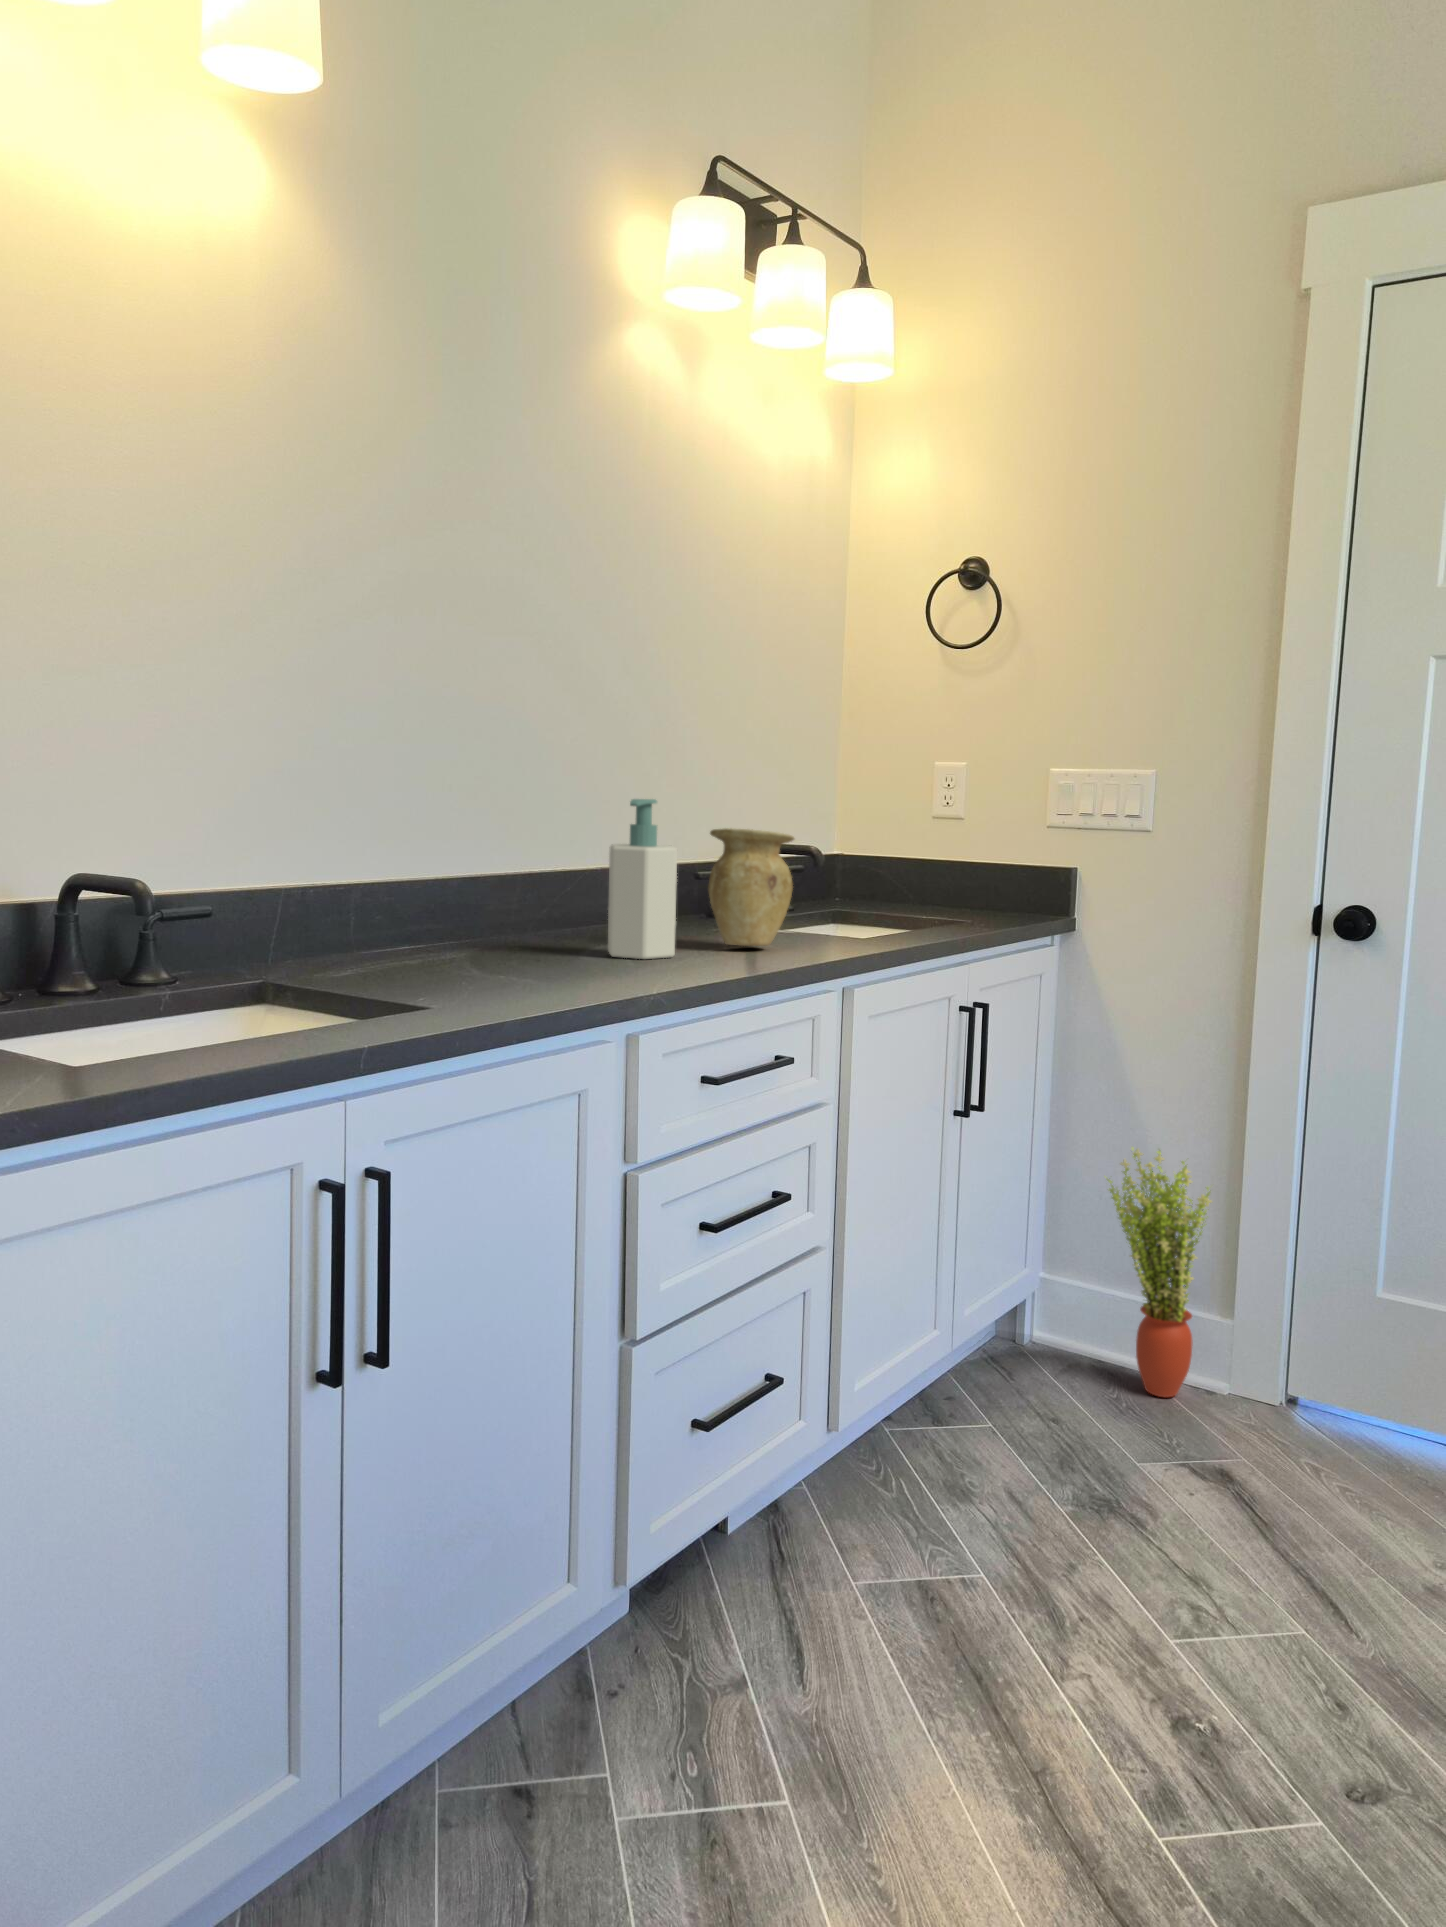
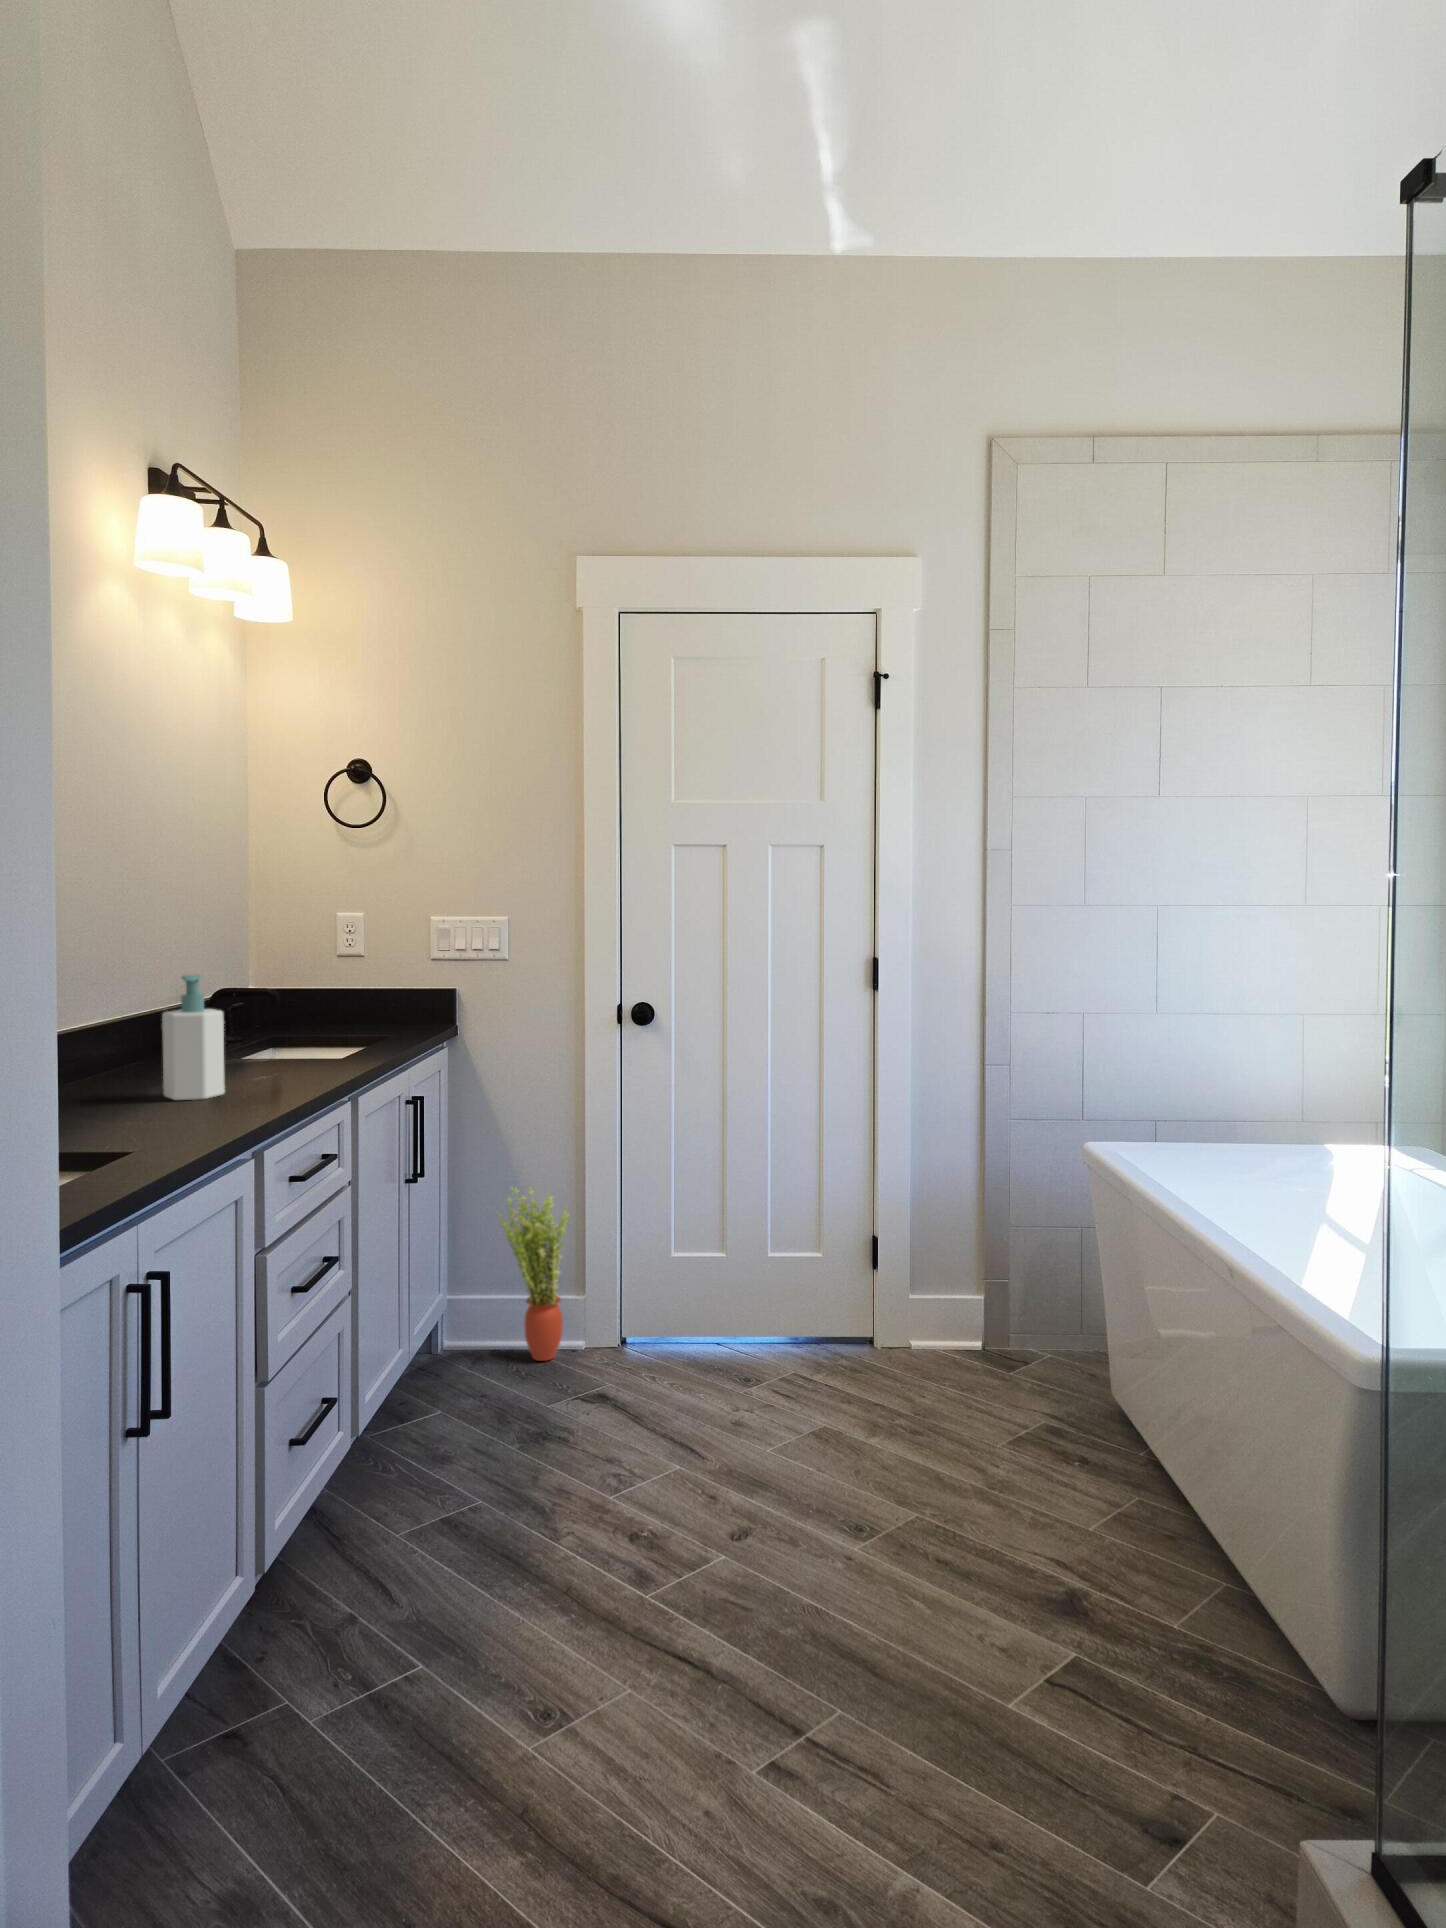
vase: present [708,828,794,946] -> none [228,991,298,1079]

